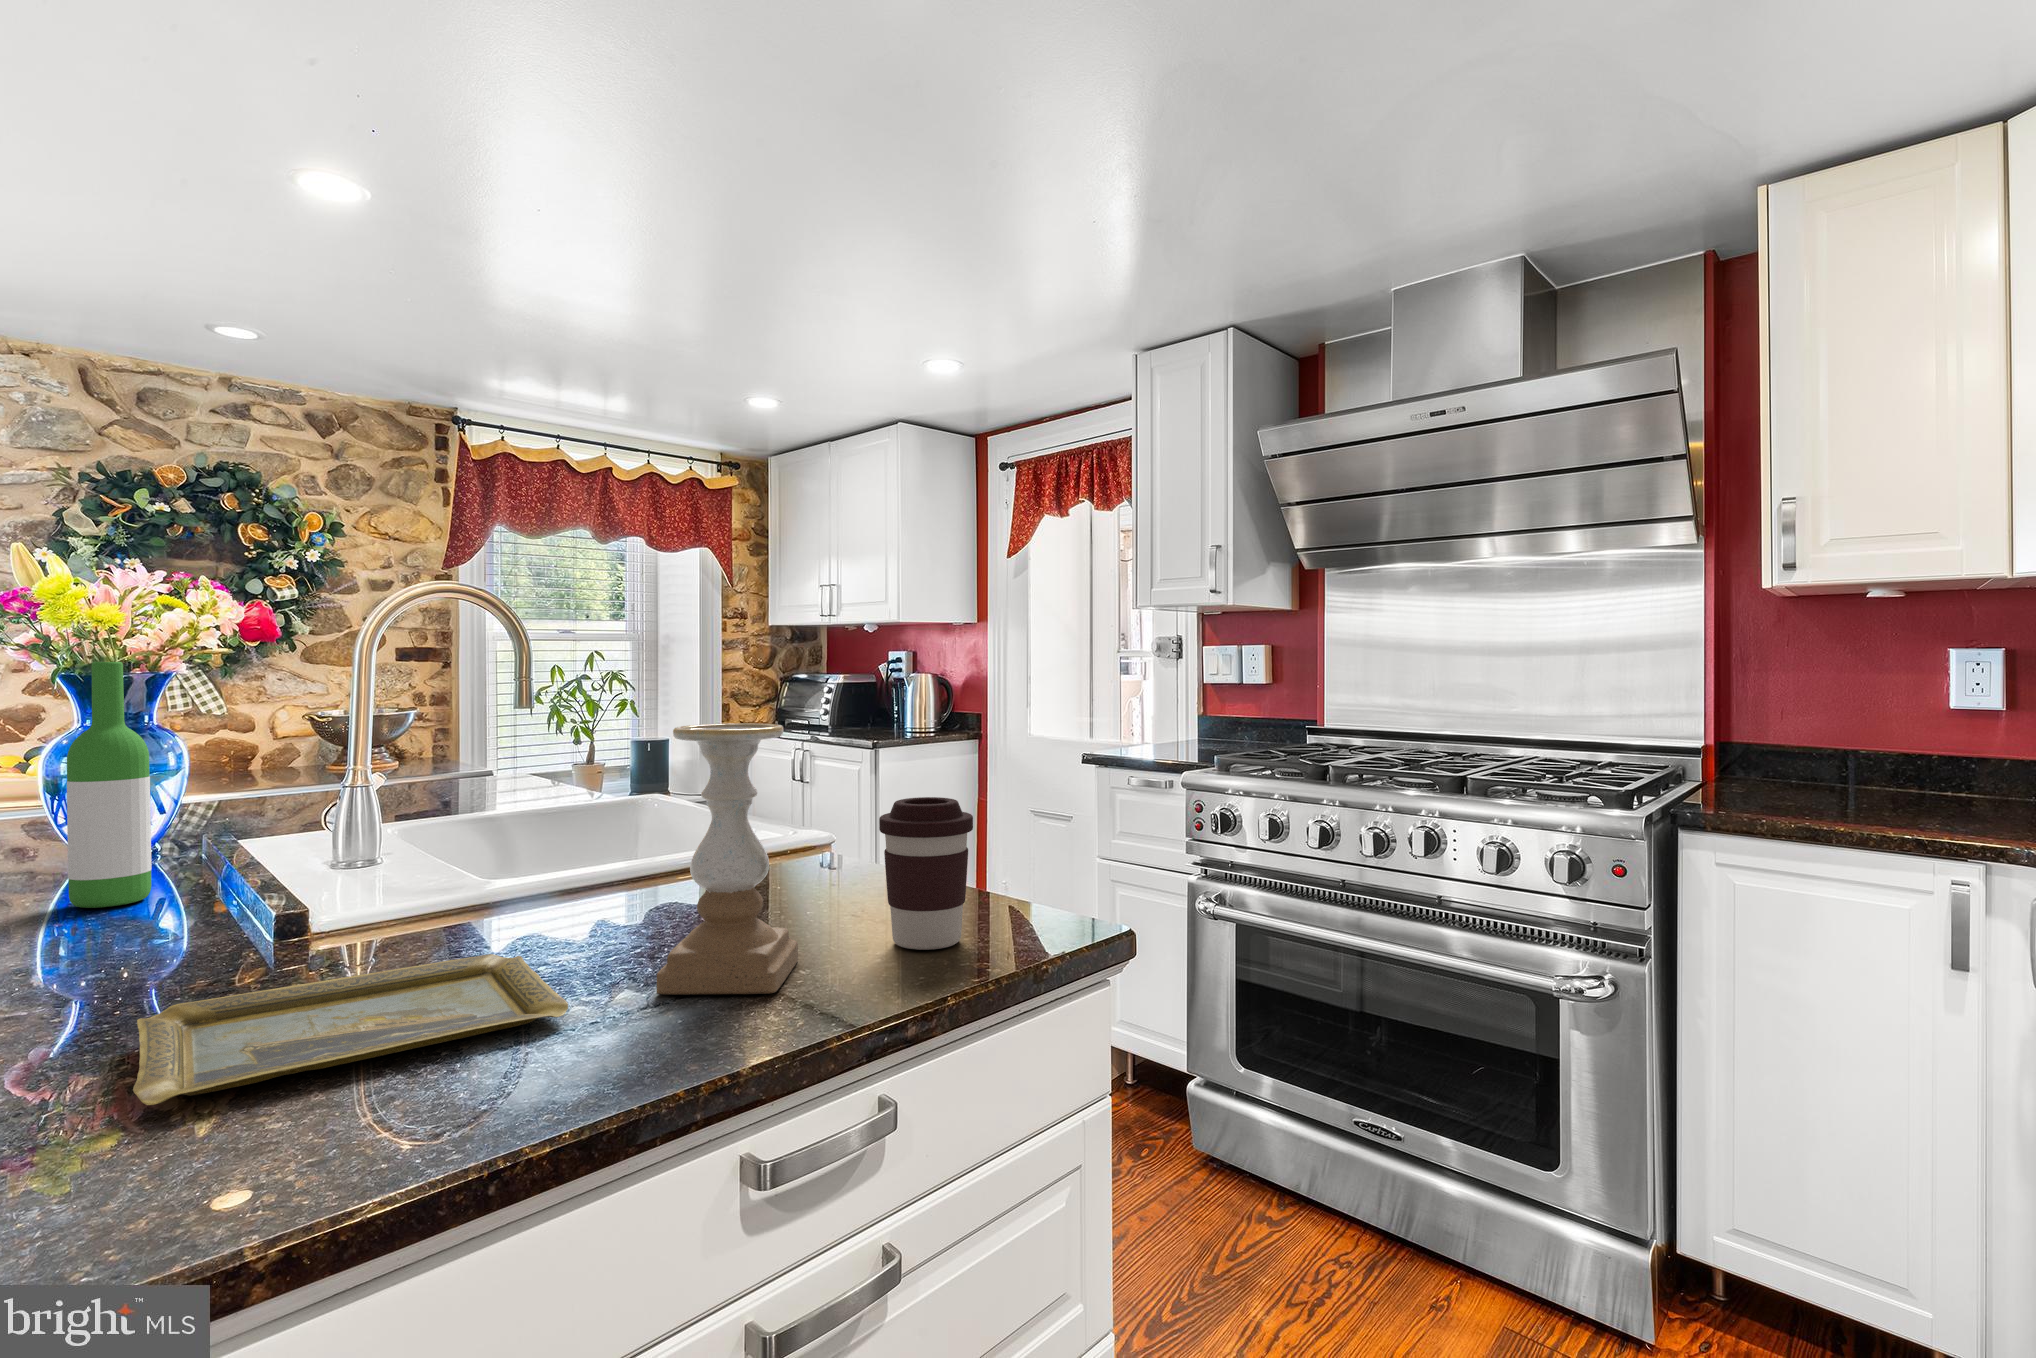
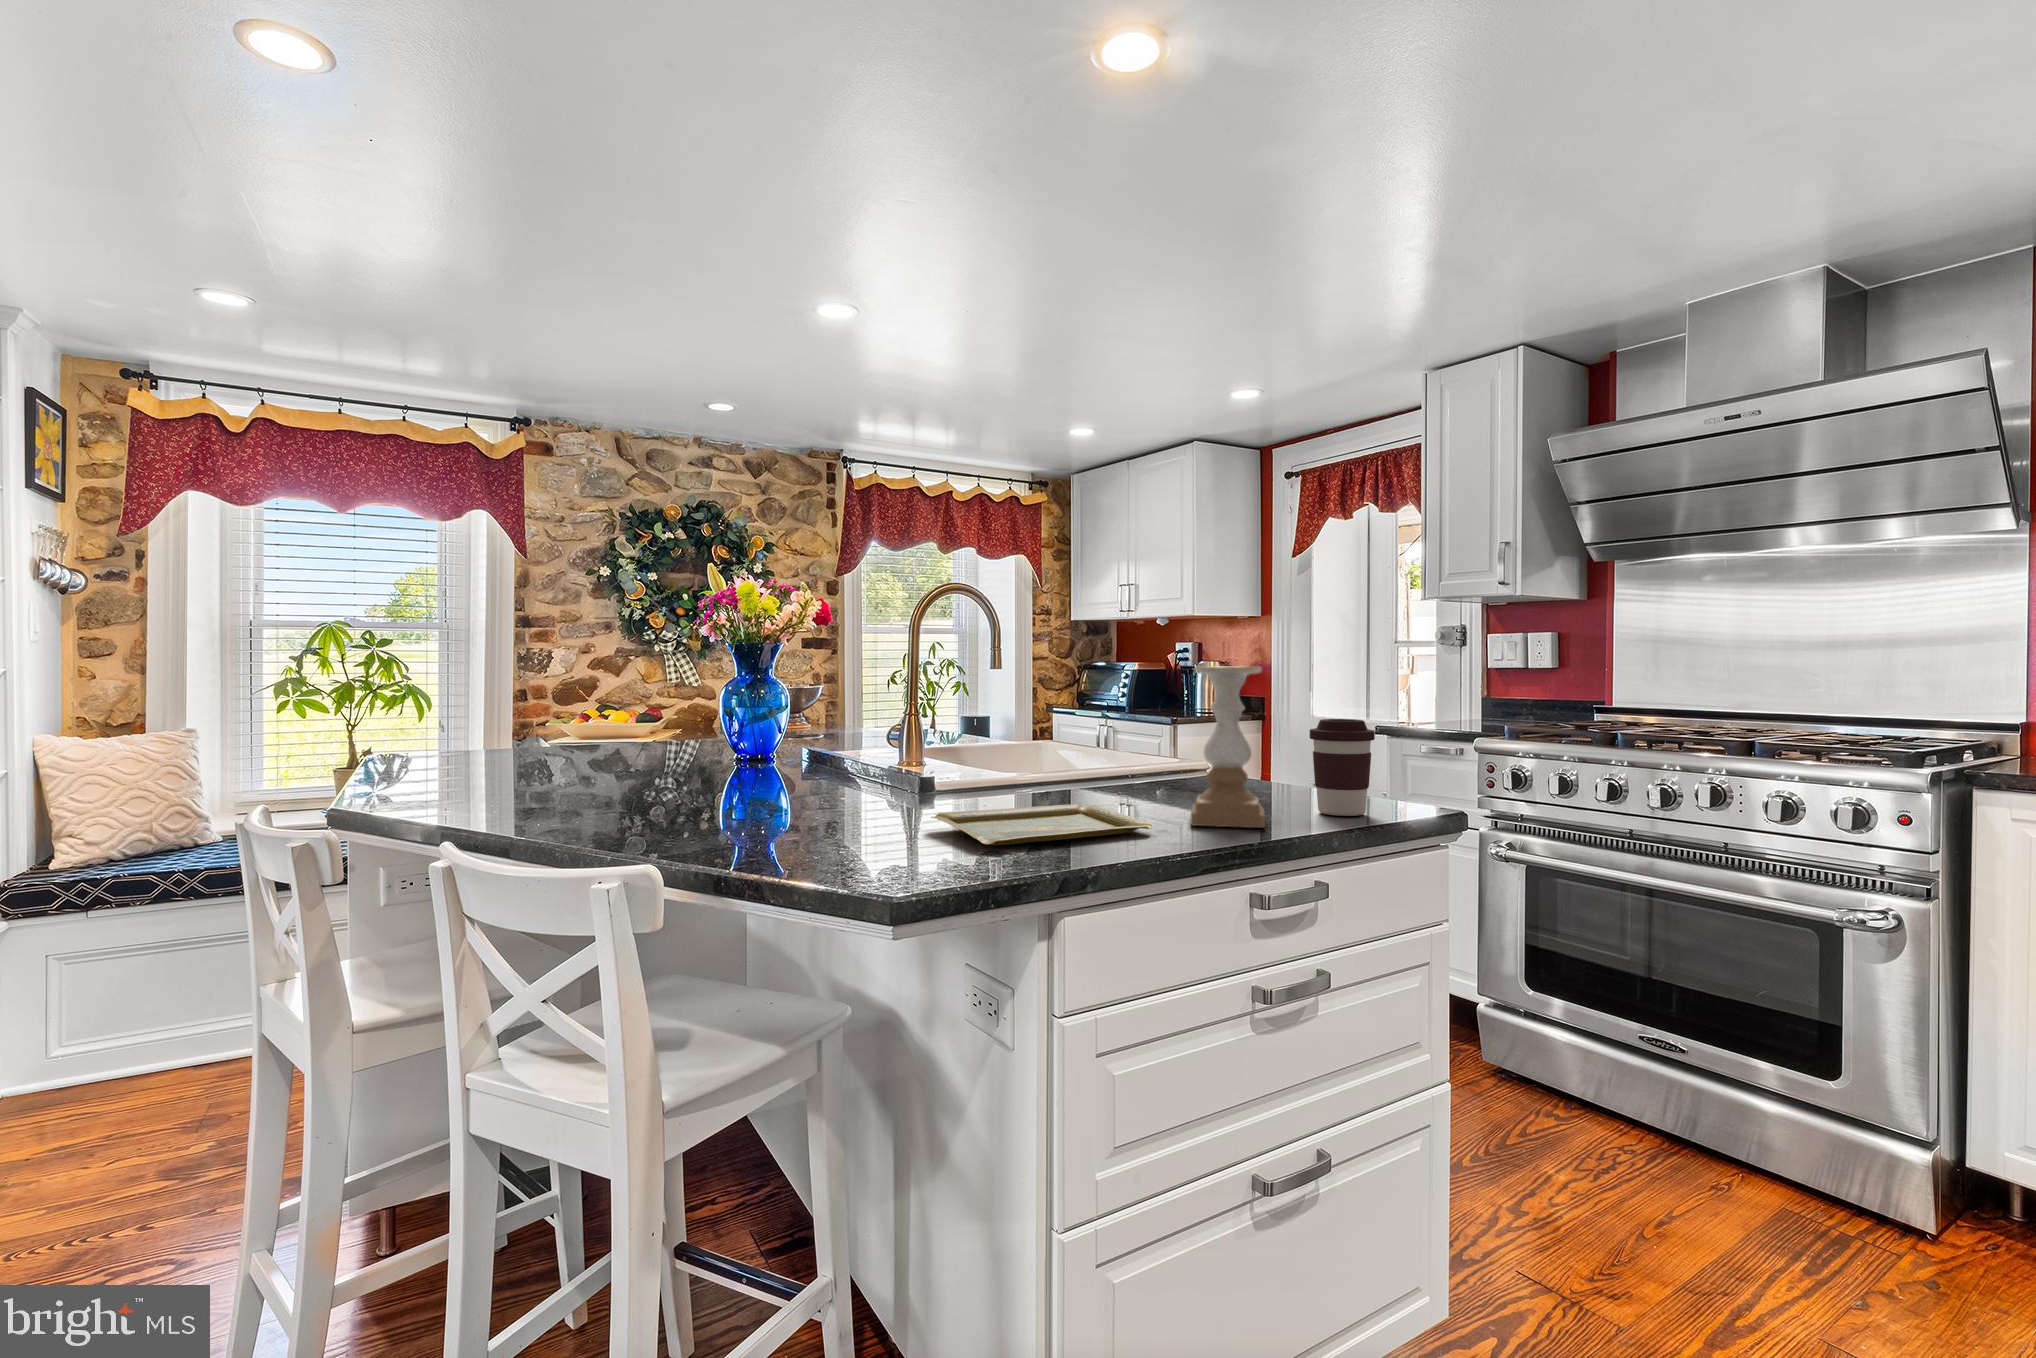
wine bottle: present [67,662,152,908] -> none [777,634,816,784]

